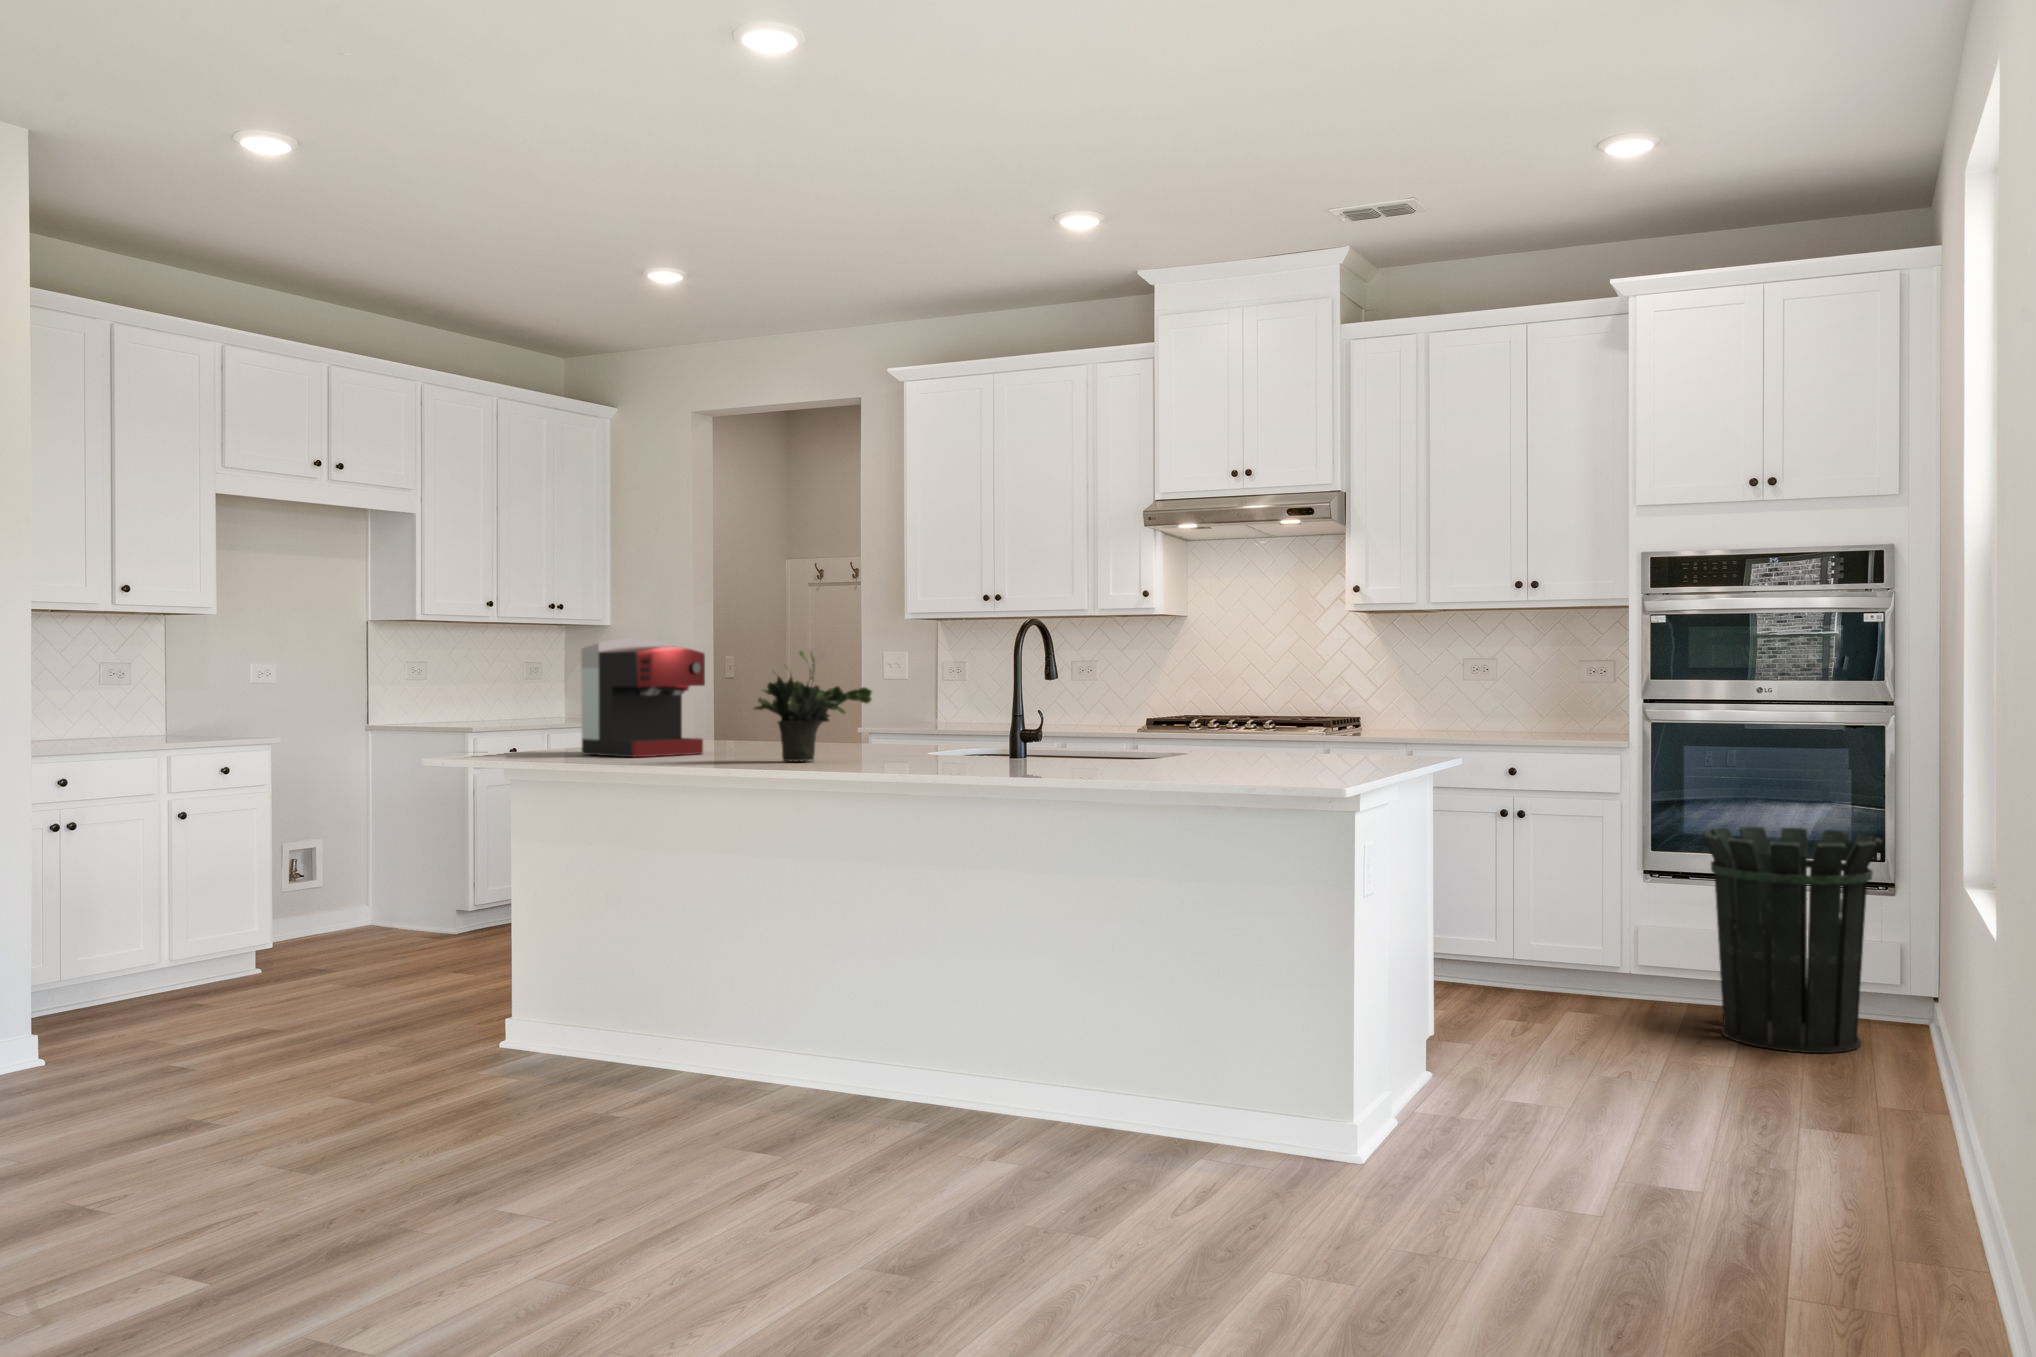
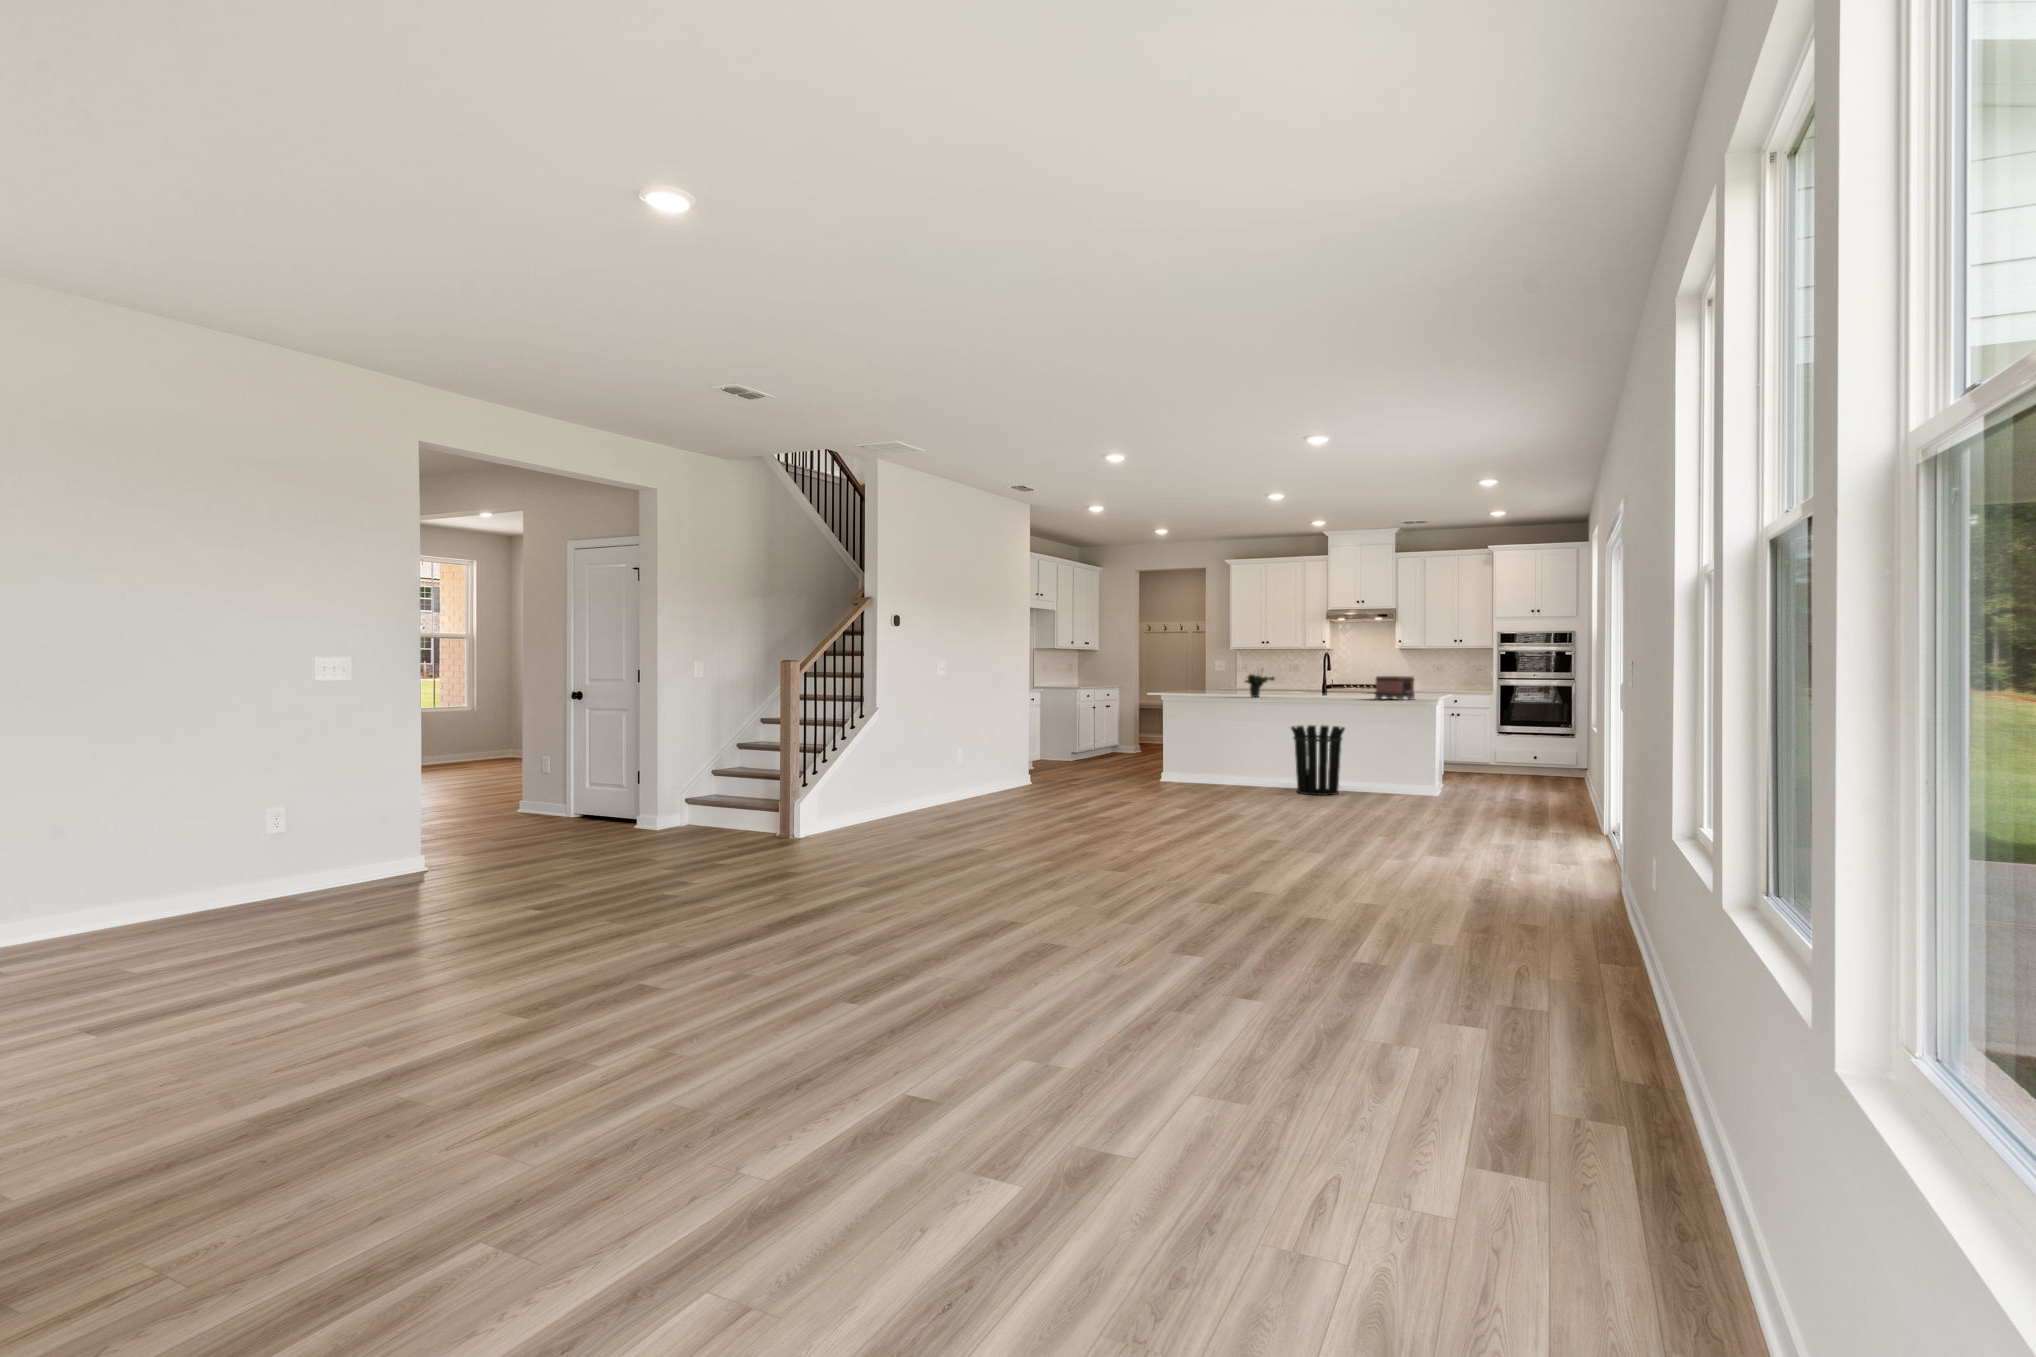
coffee maker: present [581,638,705,757] -> none [1177,662,1213,697]
toaster: none [1173,683,1325,782] -> present [1375,676,1415,700]
waste bin: present [1701,827,1882,1053] -> present [1291,725,1345,795]

